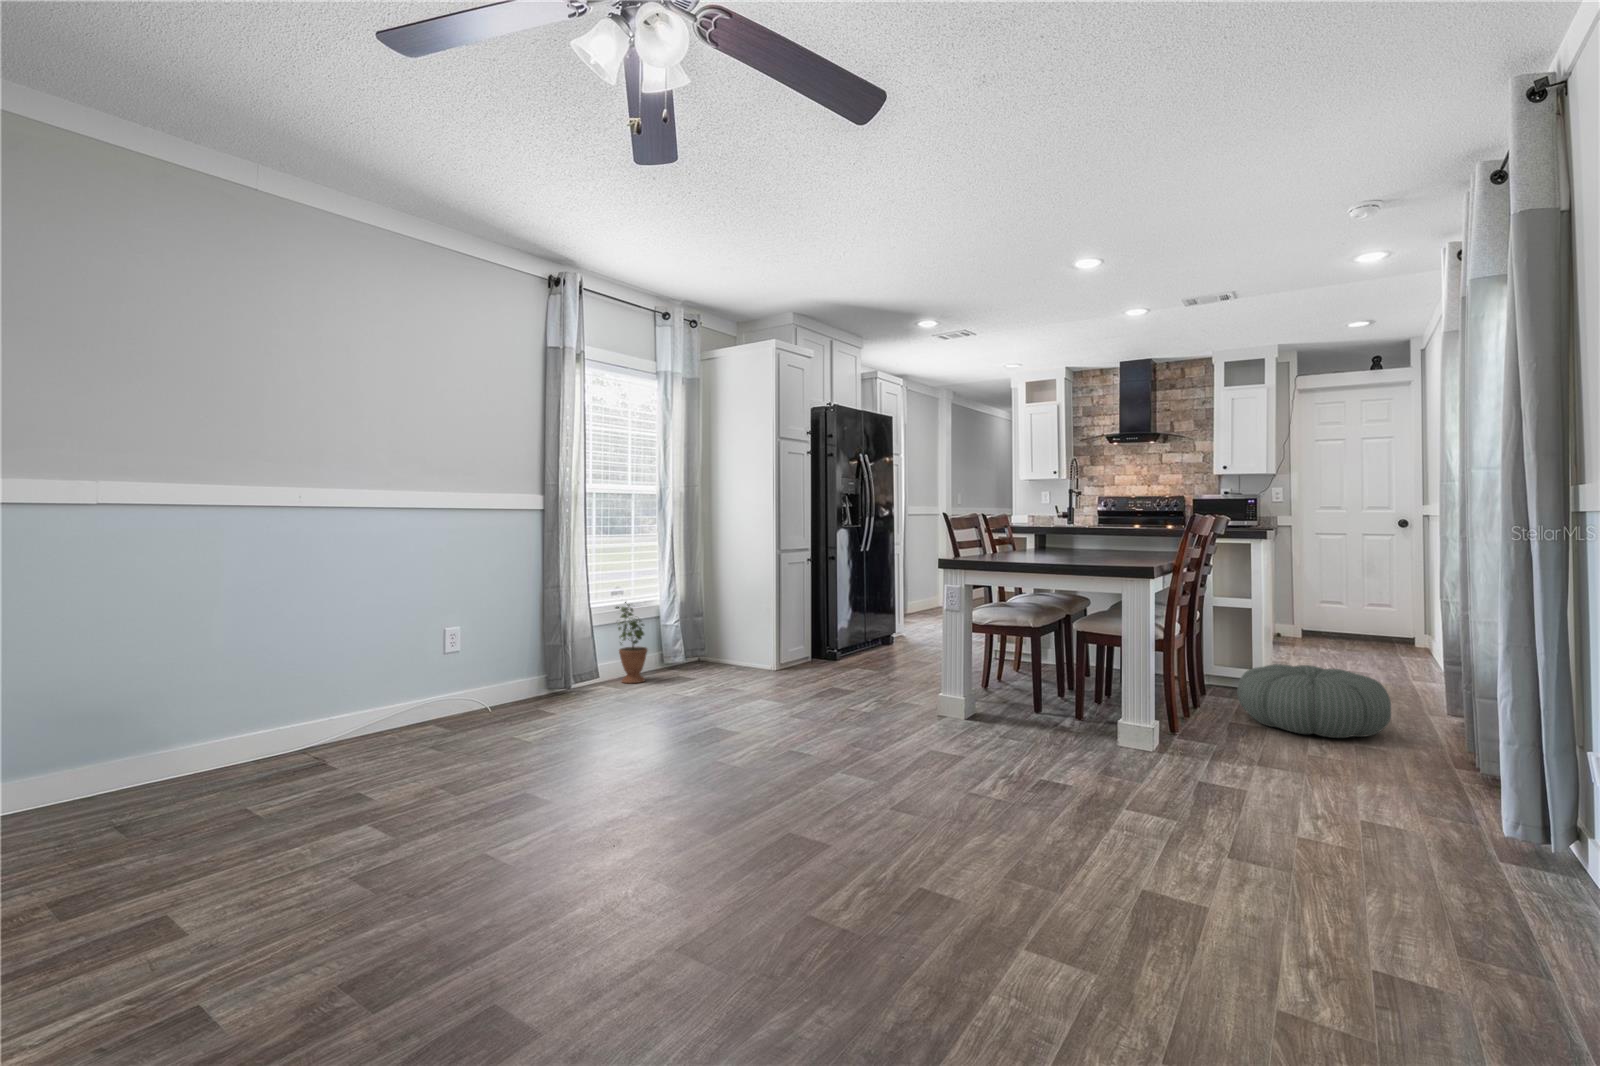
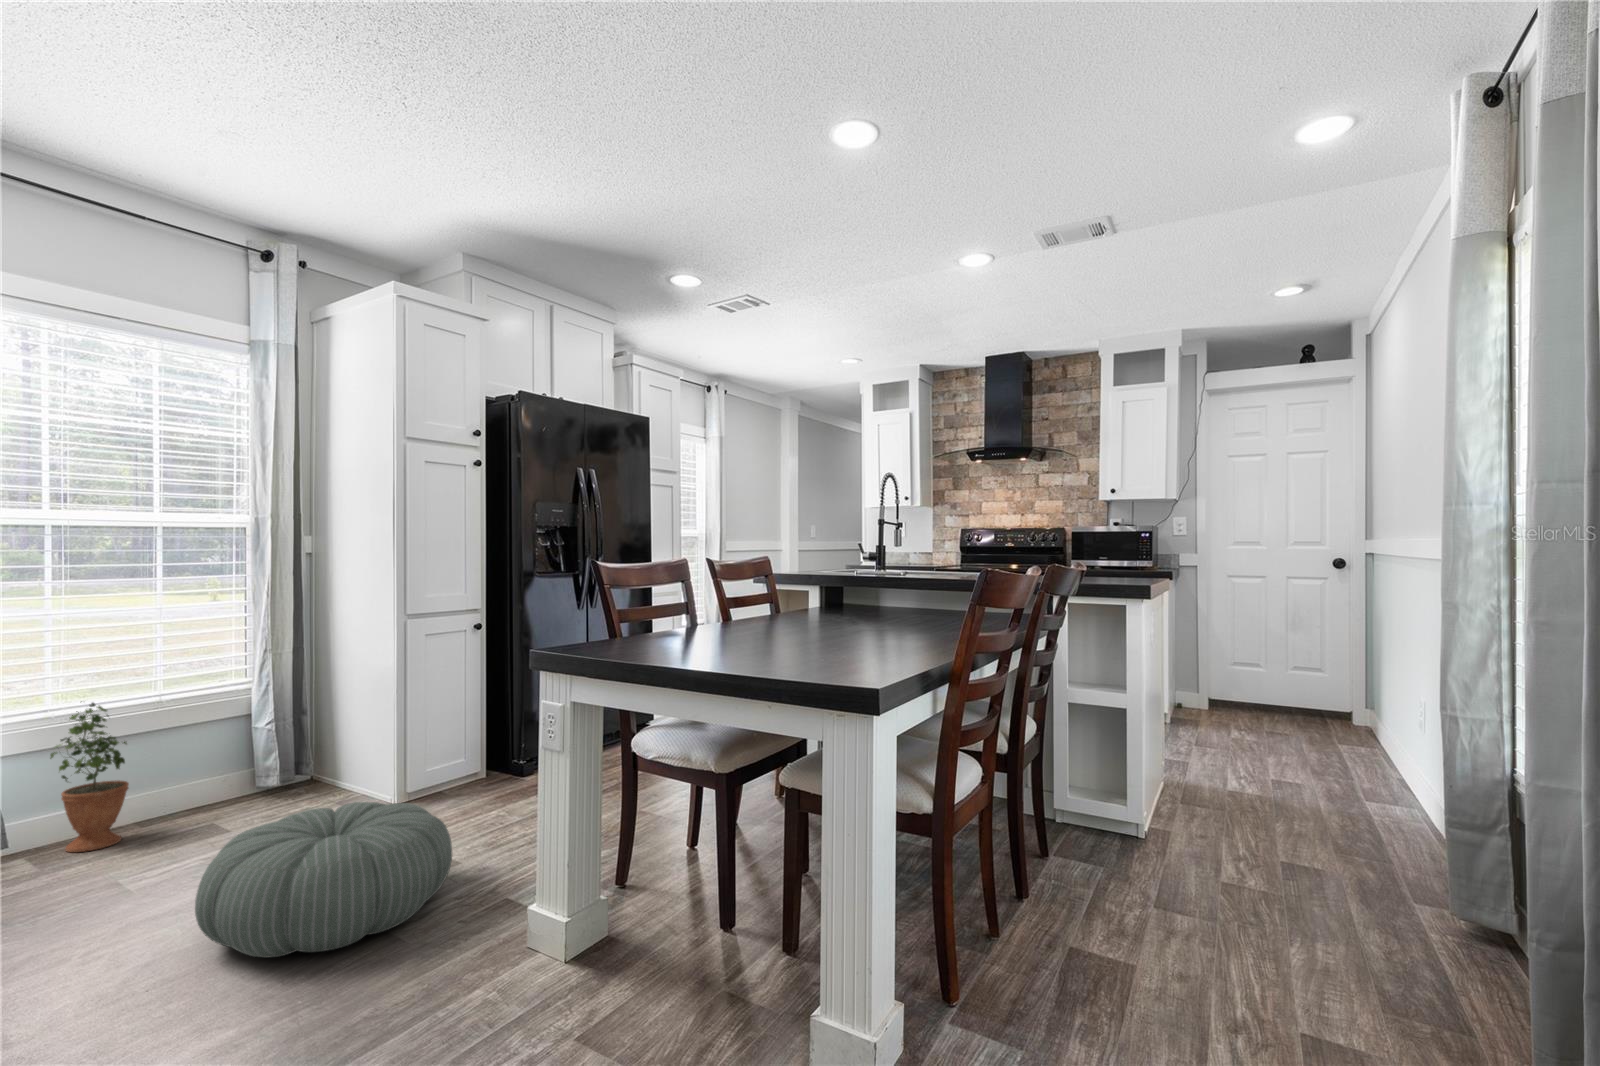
pouf: present [1237,664,1391,738] -> present [195,802,452,957]

